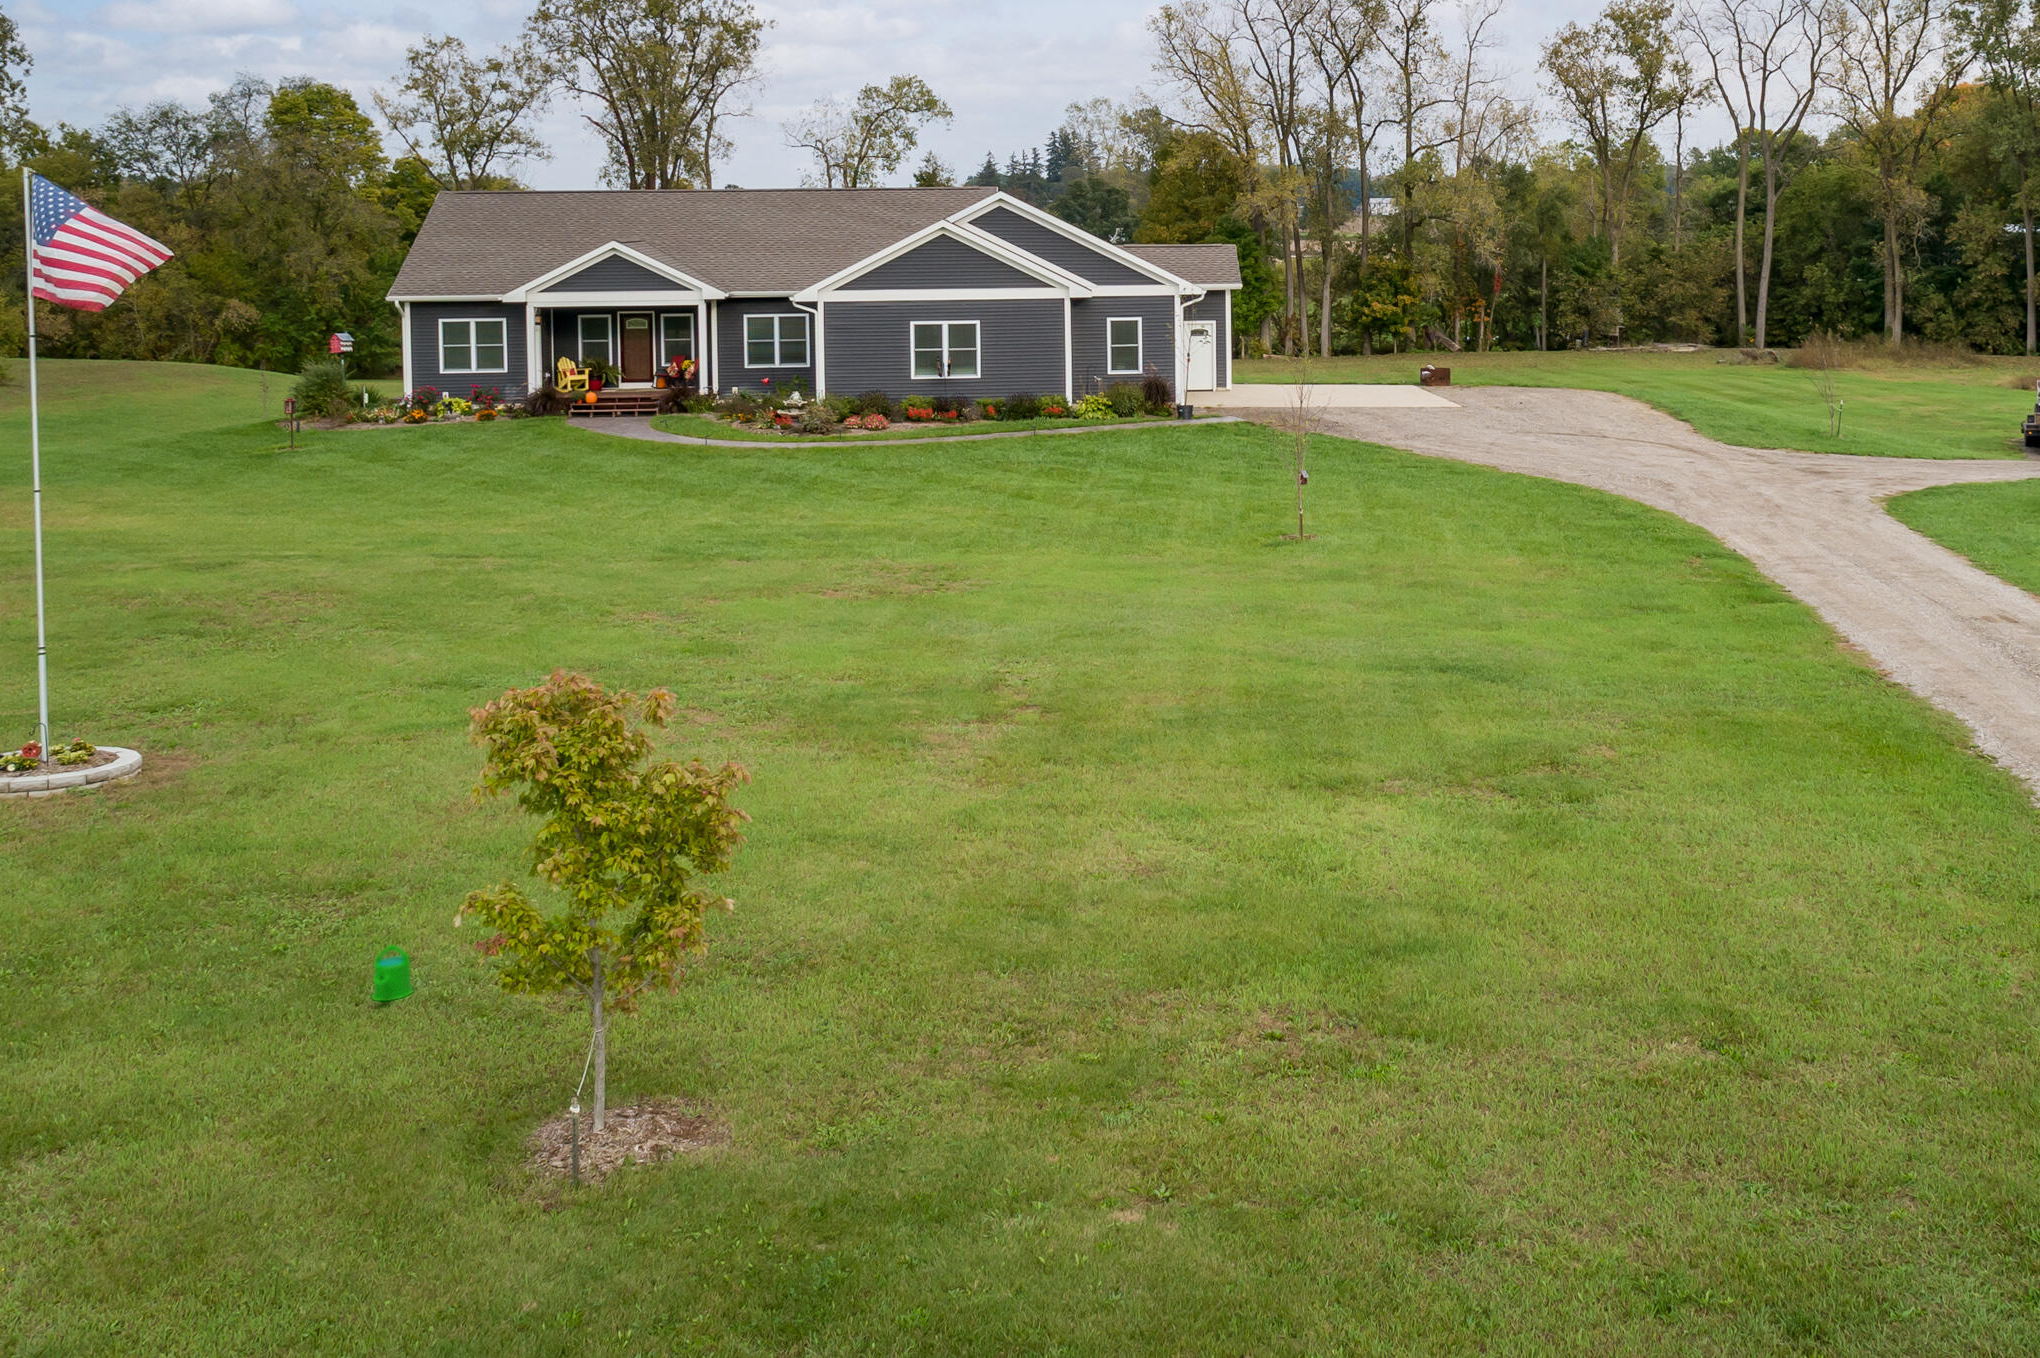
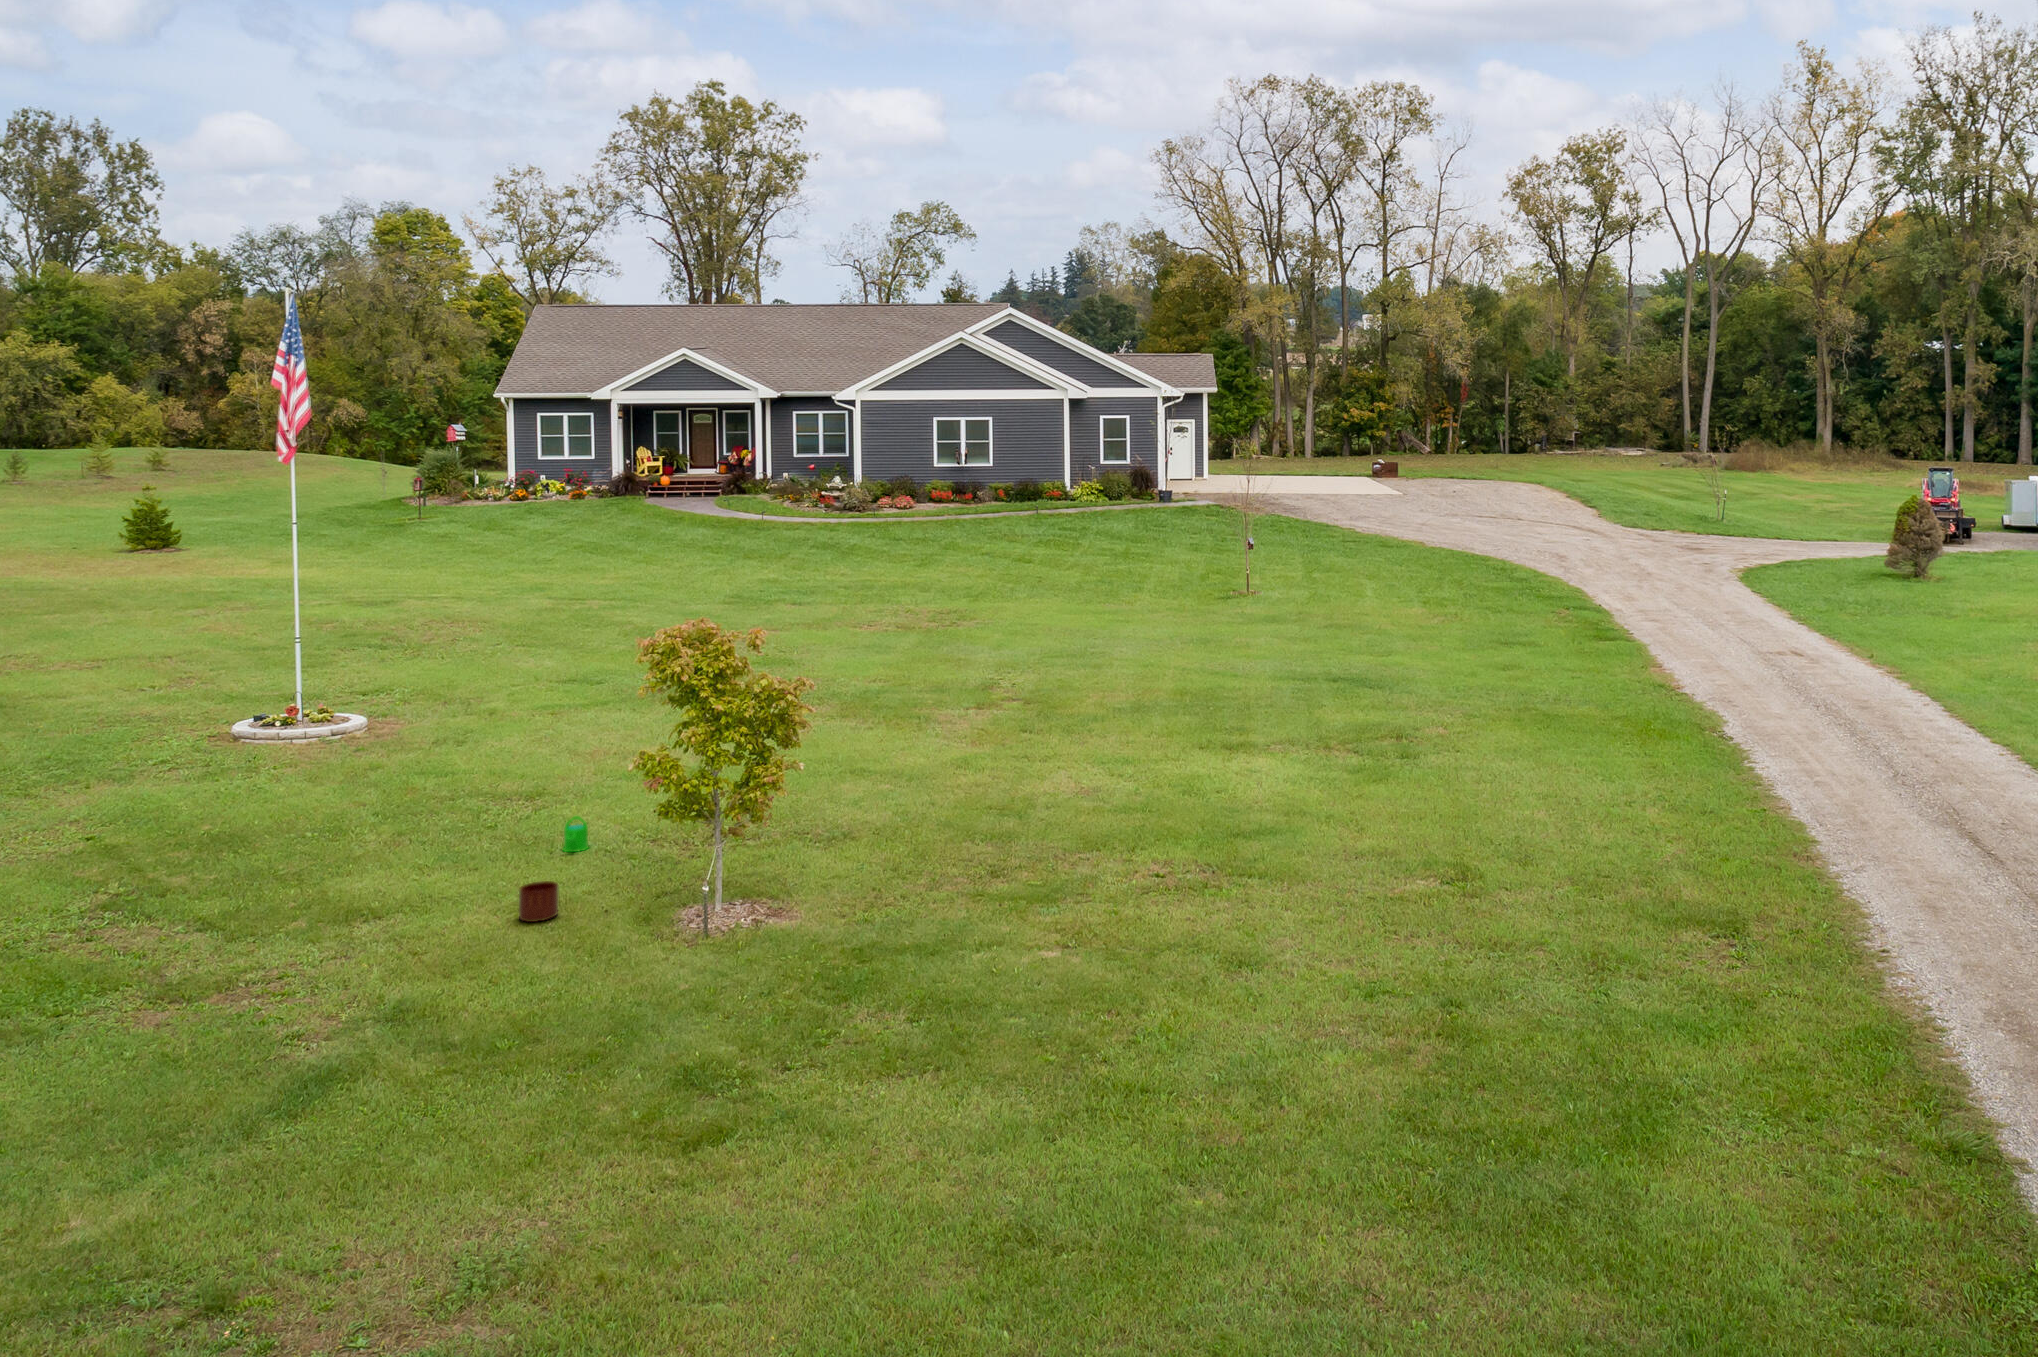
planter: none [273,1087,339,1159] -> present [519,881,559,922]

